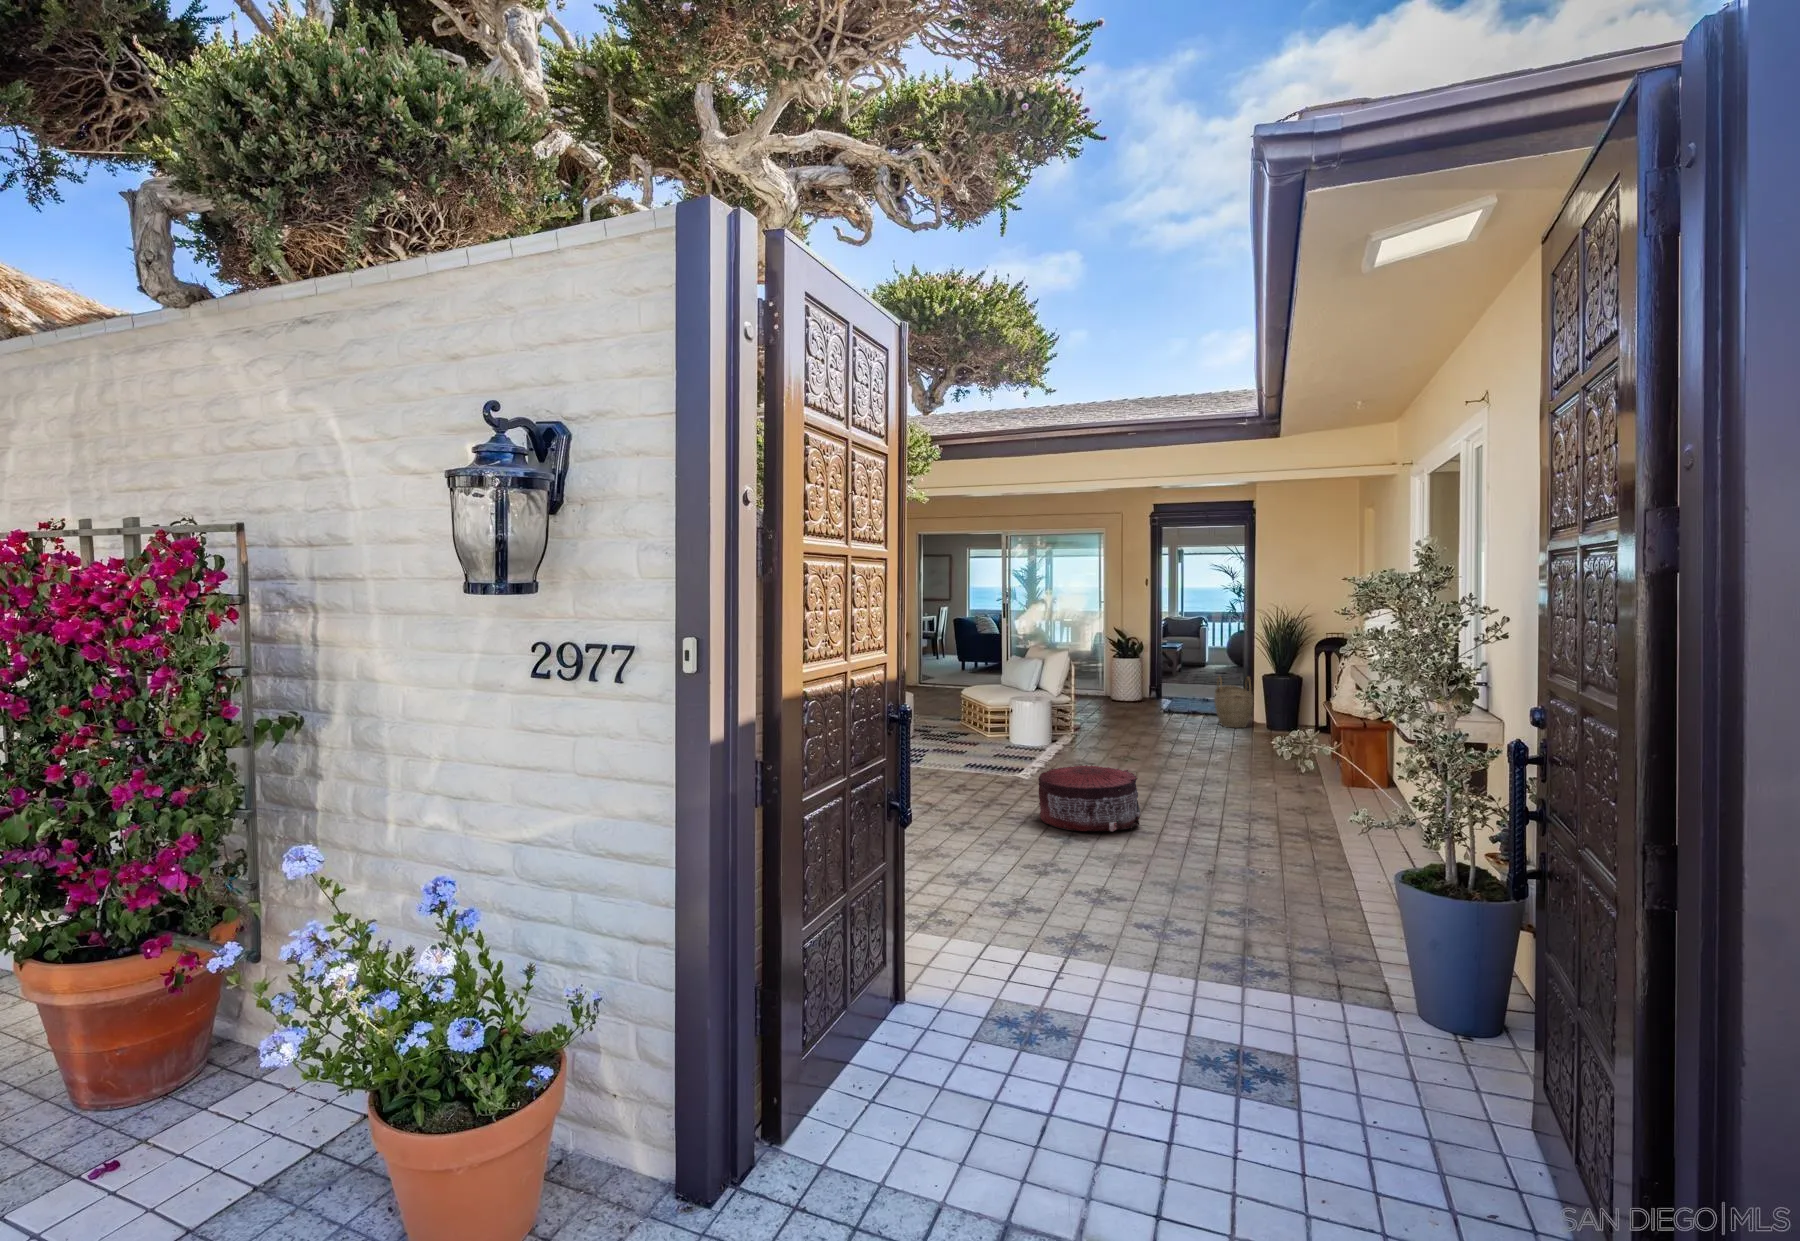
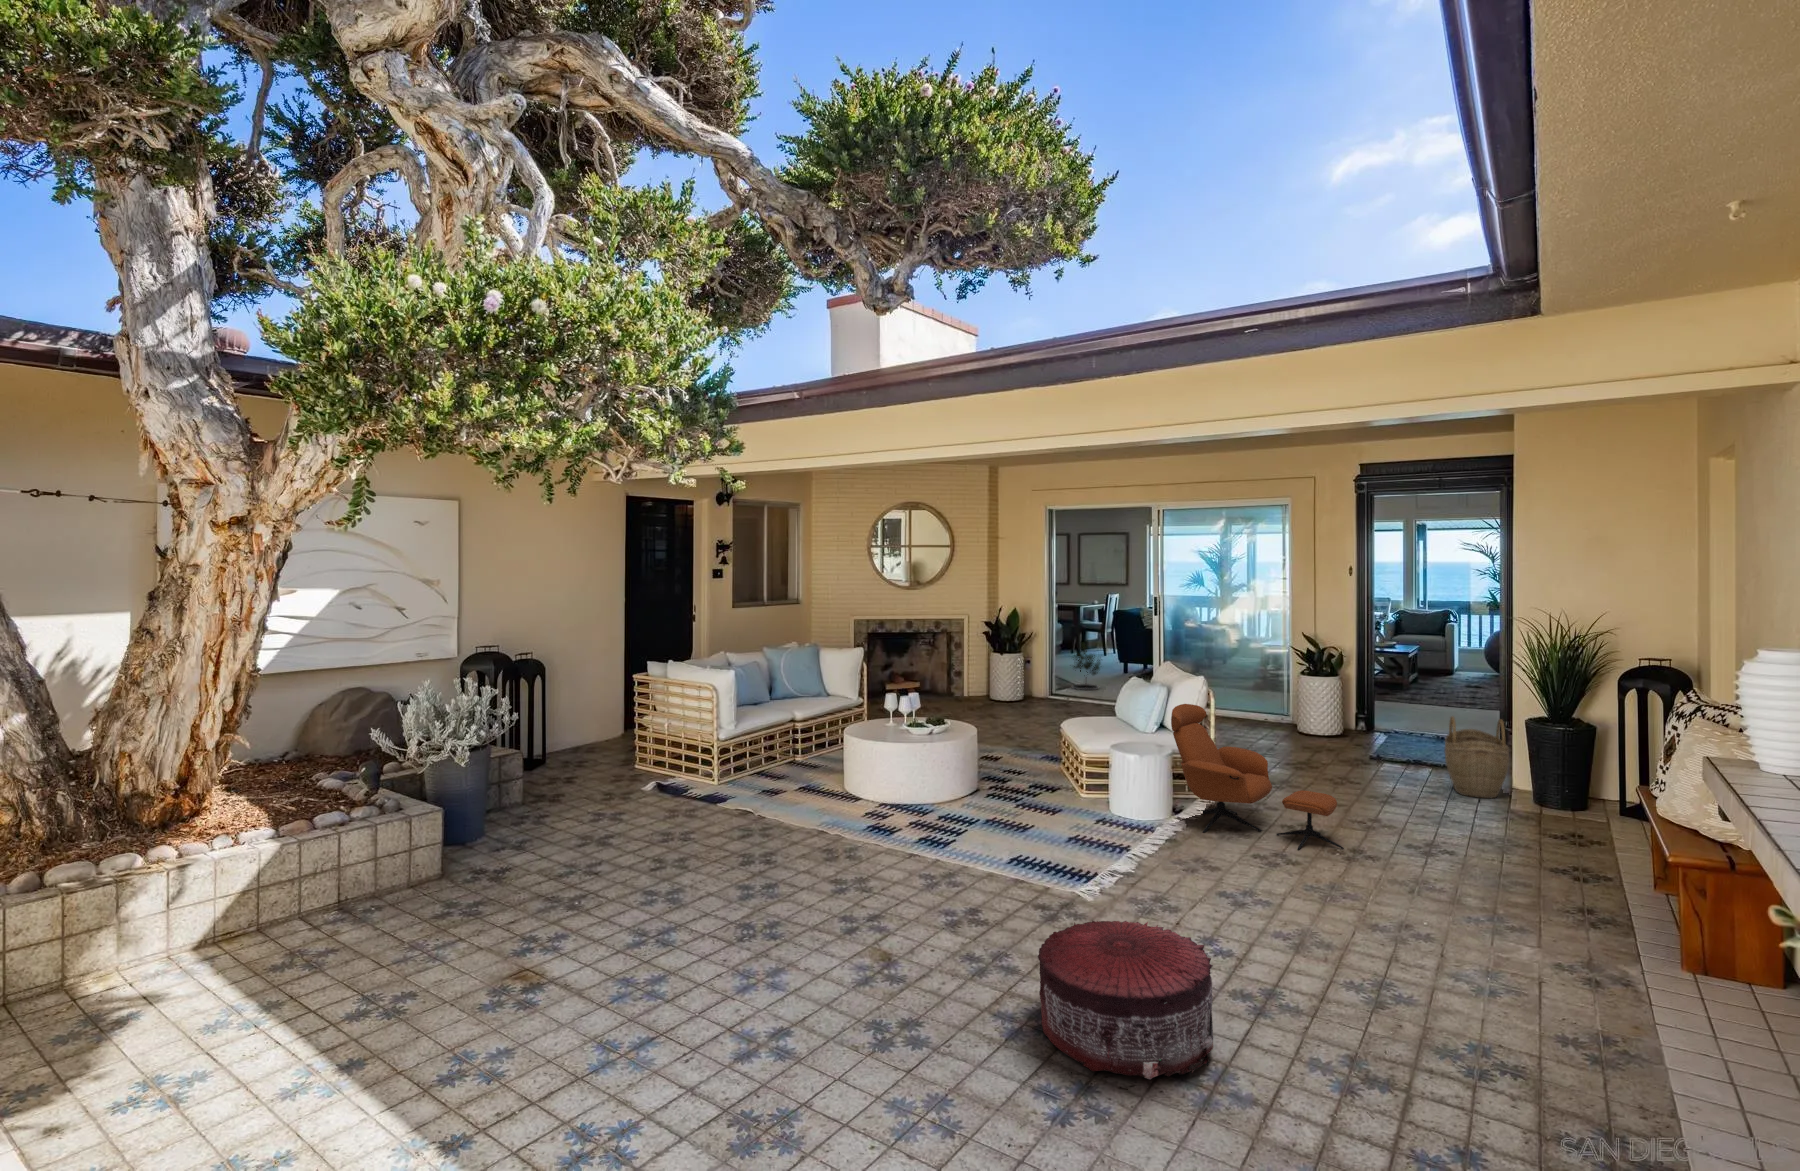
potted tree: none [925,641,953,683] -> present [1072,644,1100,690]
lounge chair: none [1054,666,1167,754] -> present [1171,704,1344,850]

